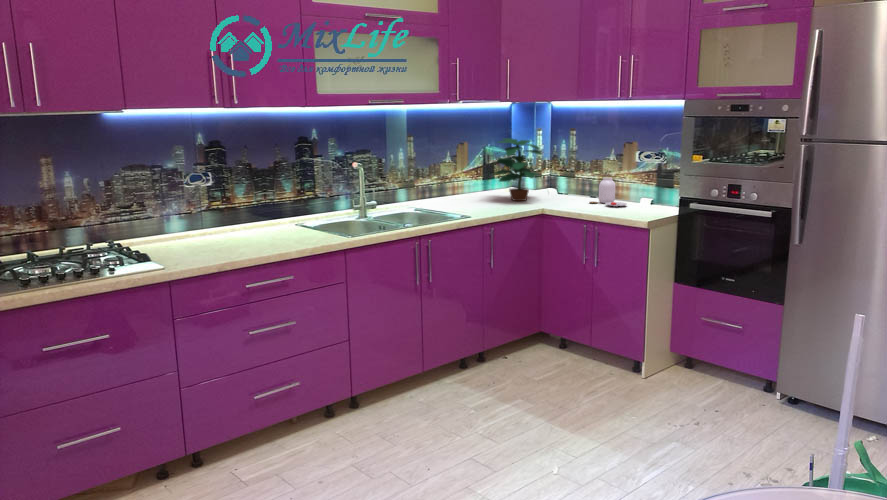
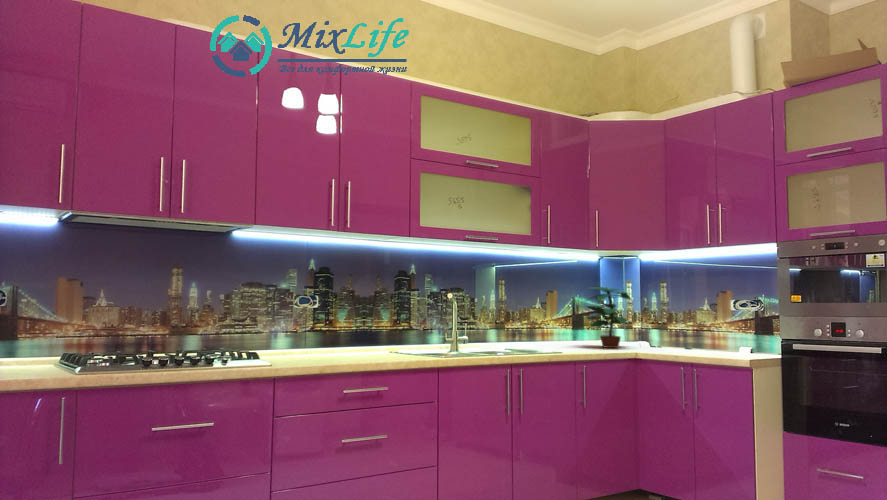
jar: present [592,177,627,207] -> none [684,324,725,352]

